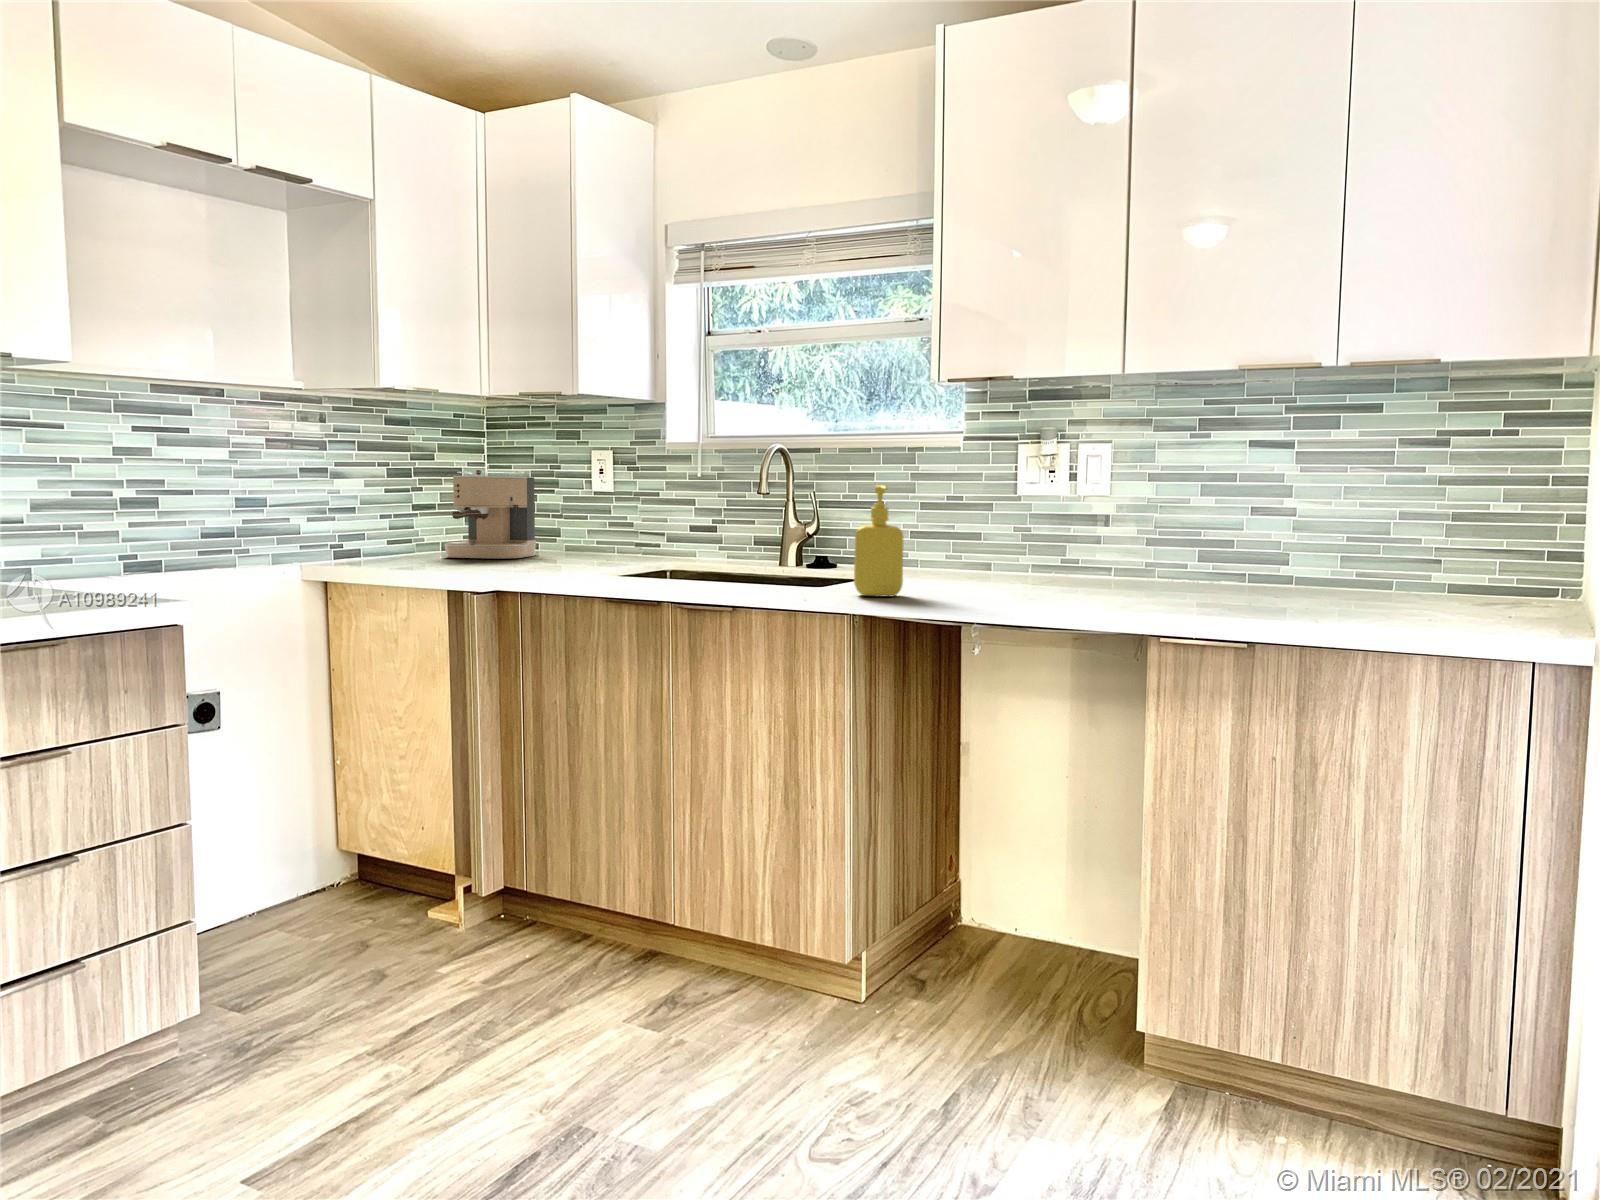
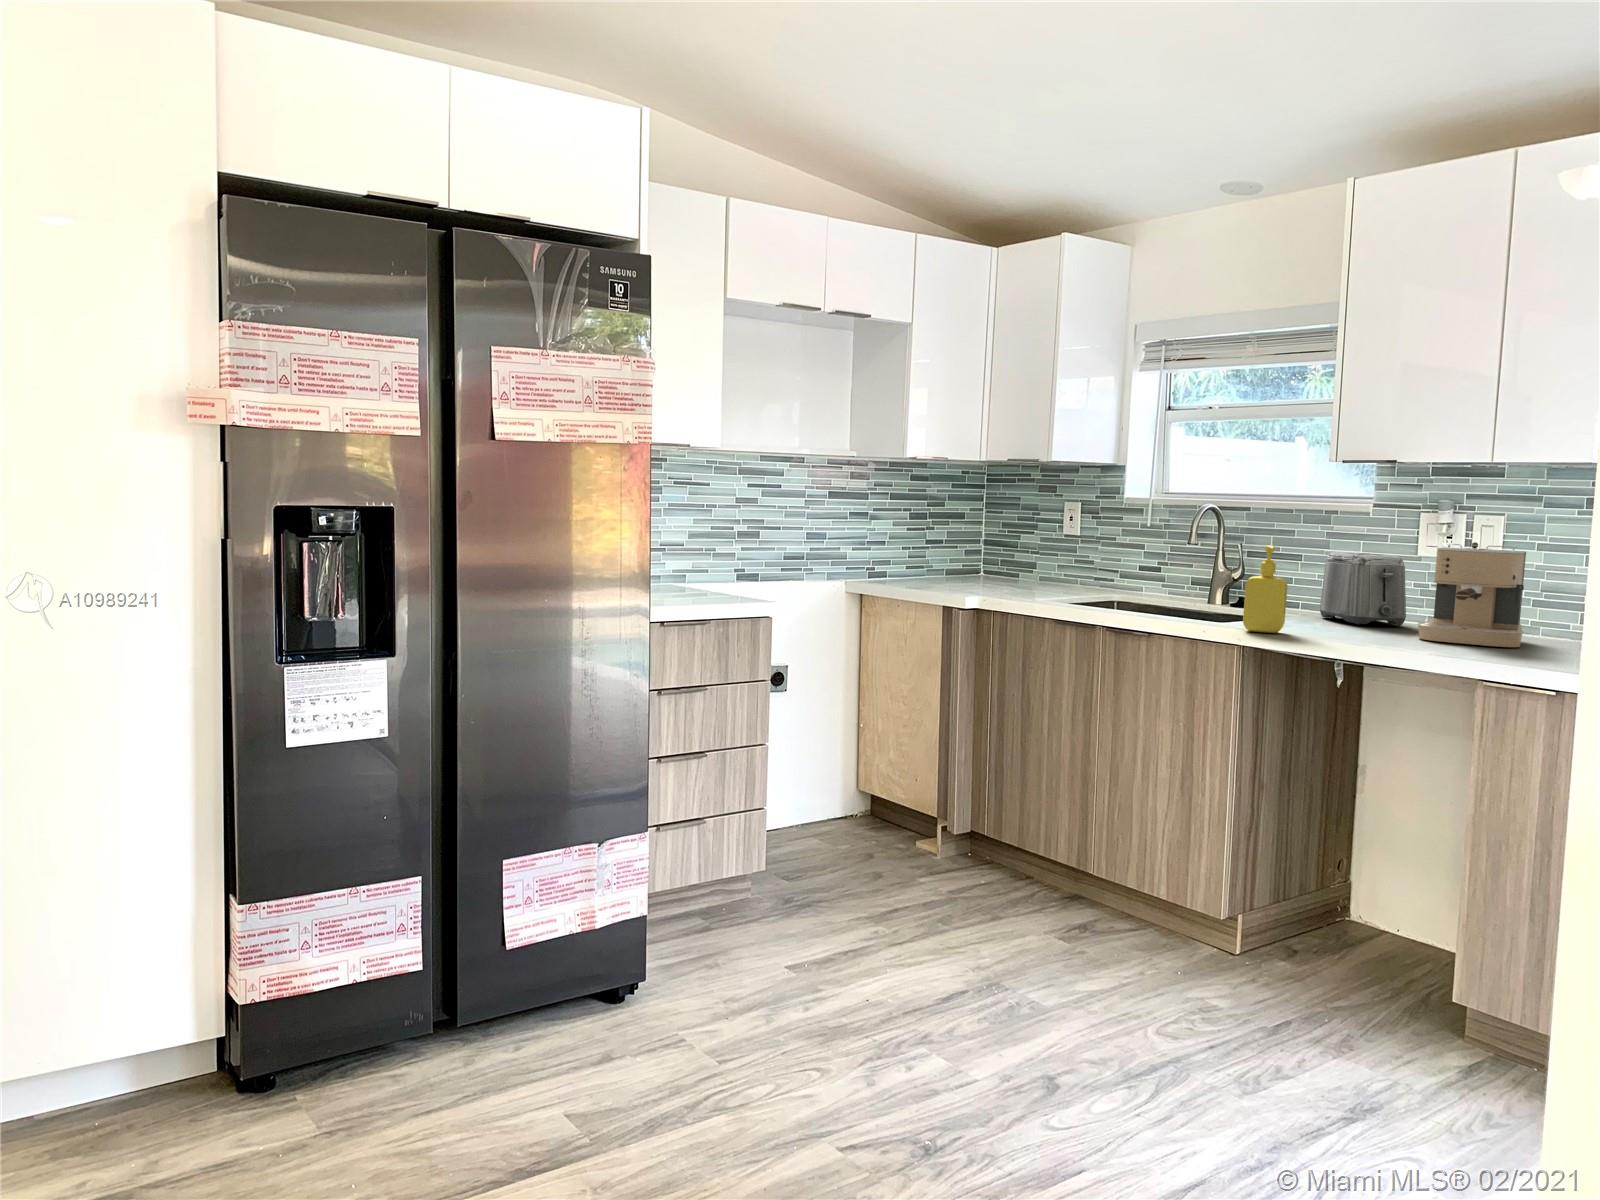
coffee maker: present [444,470,536,558] -> present [1418,542,1526,647]
toaster: none [914,496,1011,580] -> present [1320,552,1406,626]

